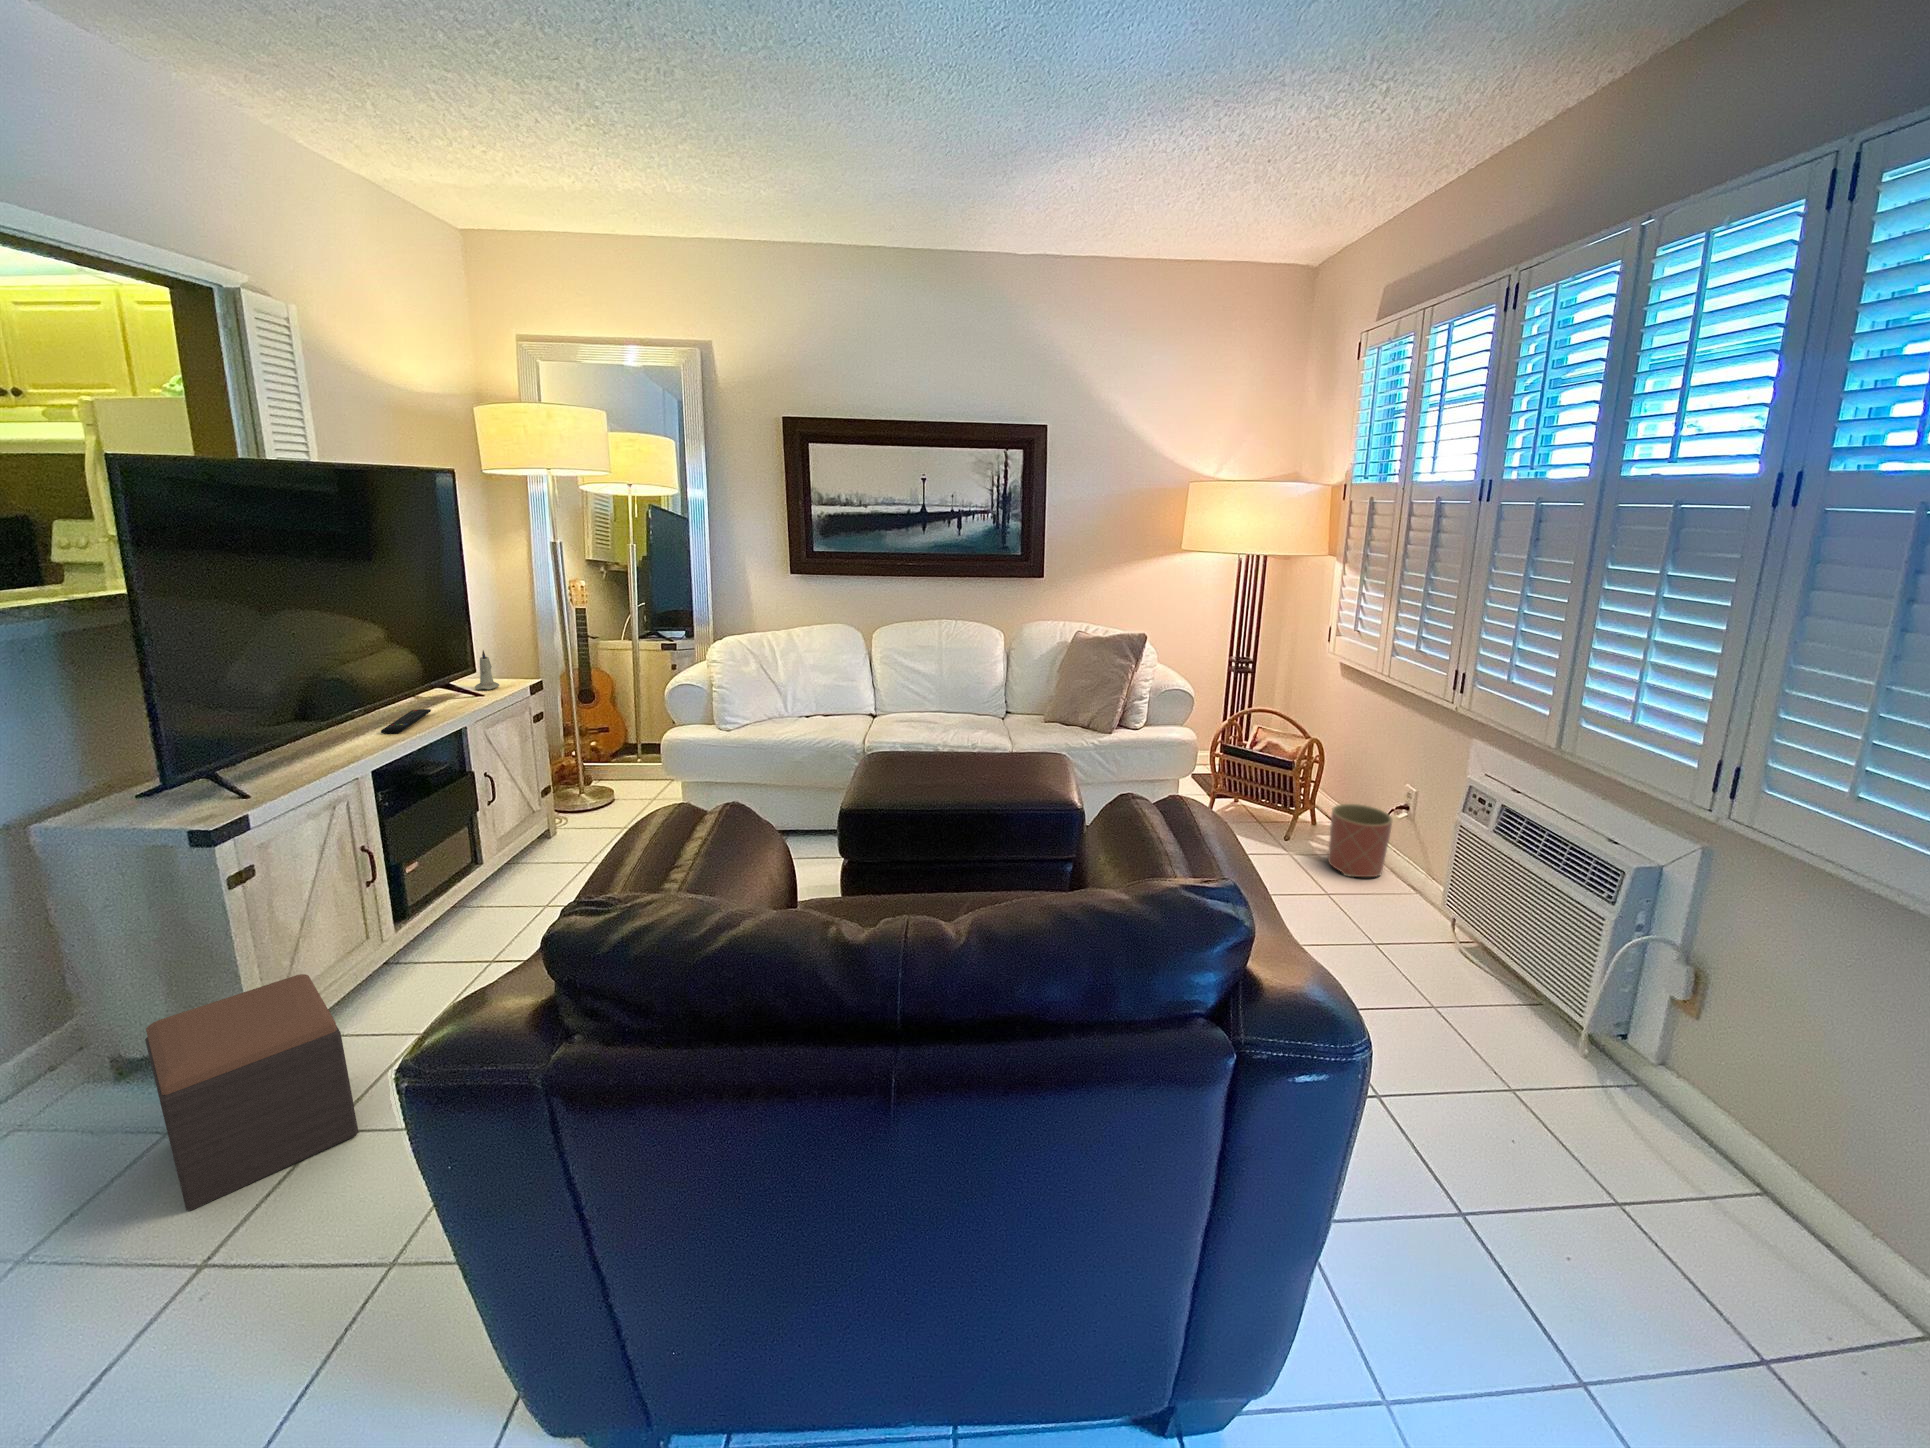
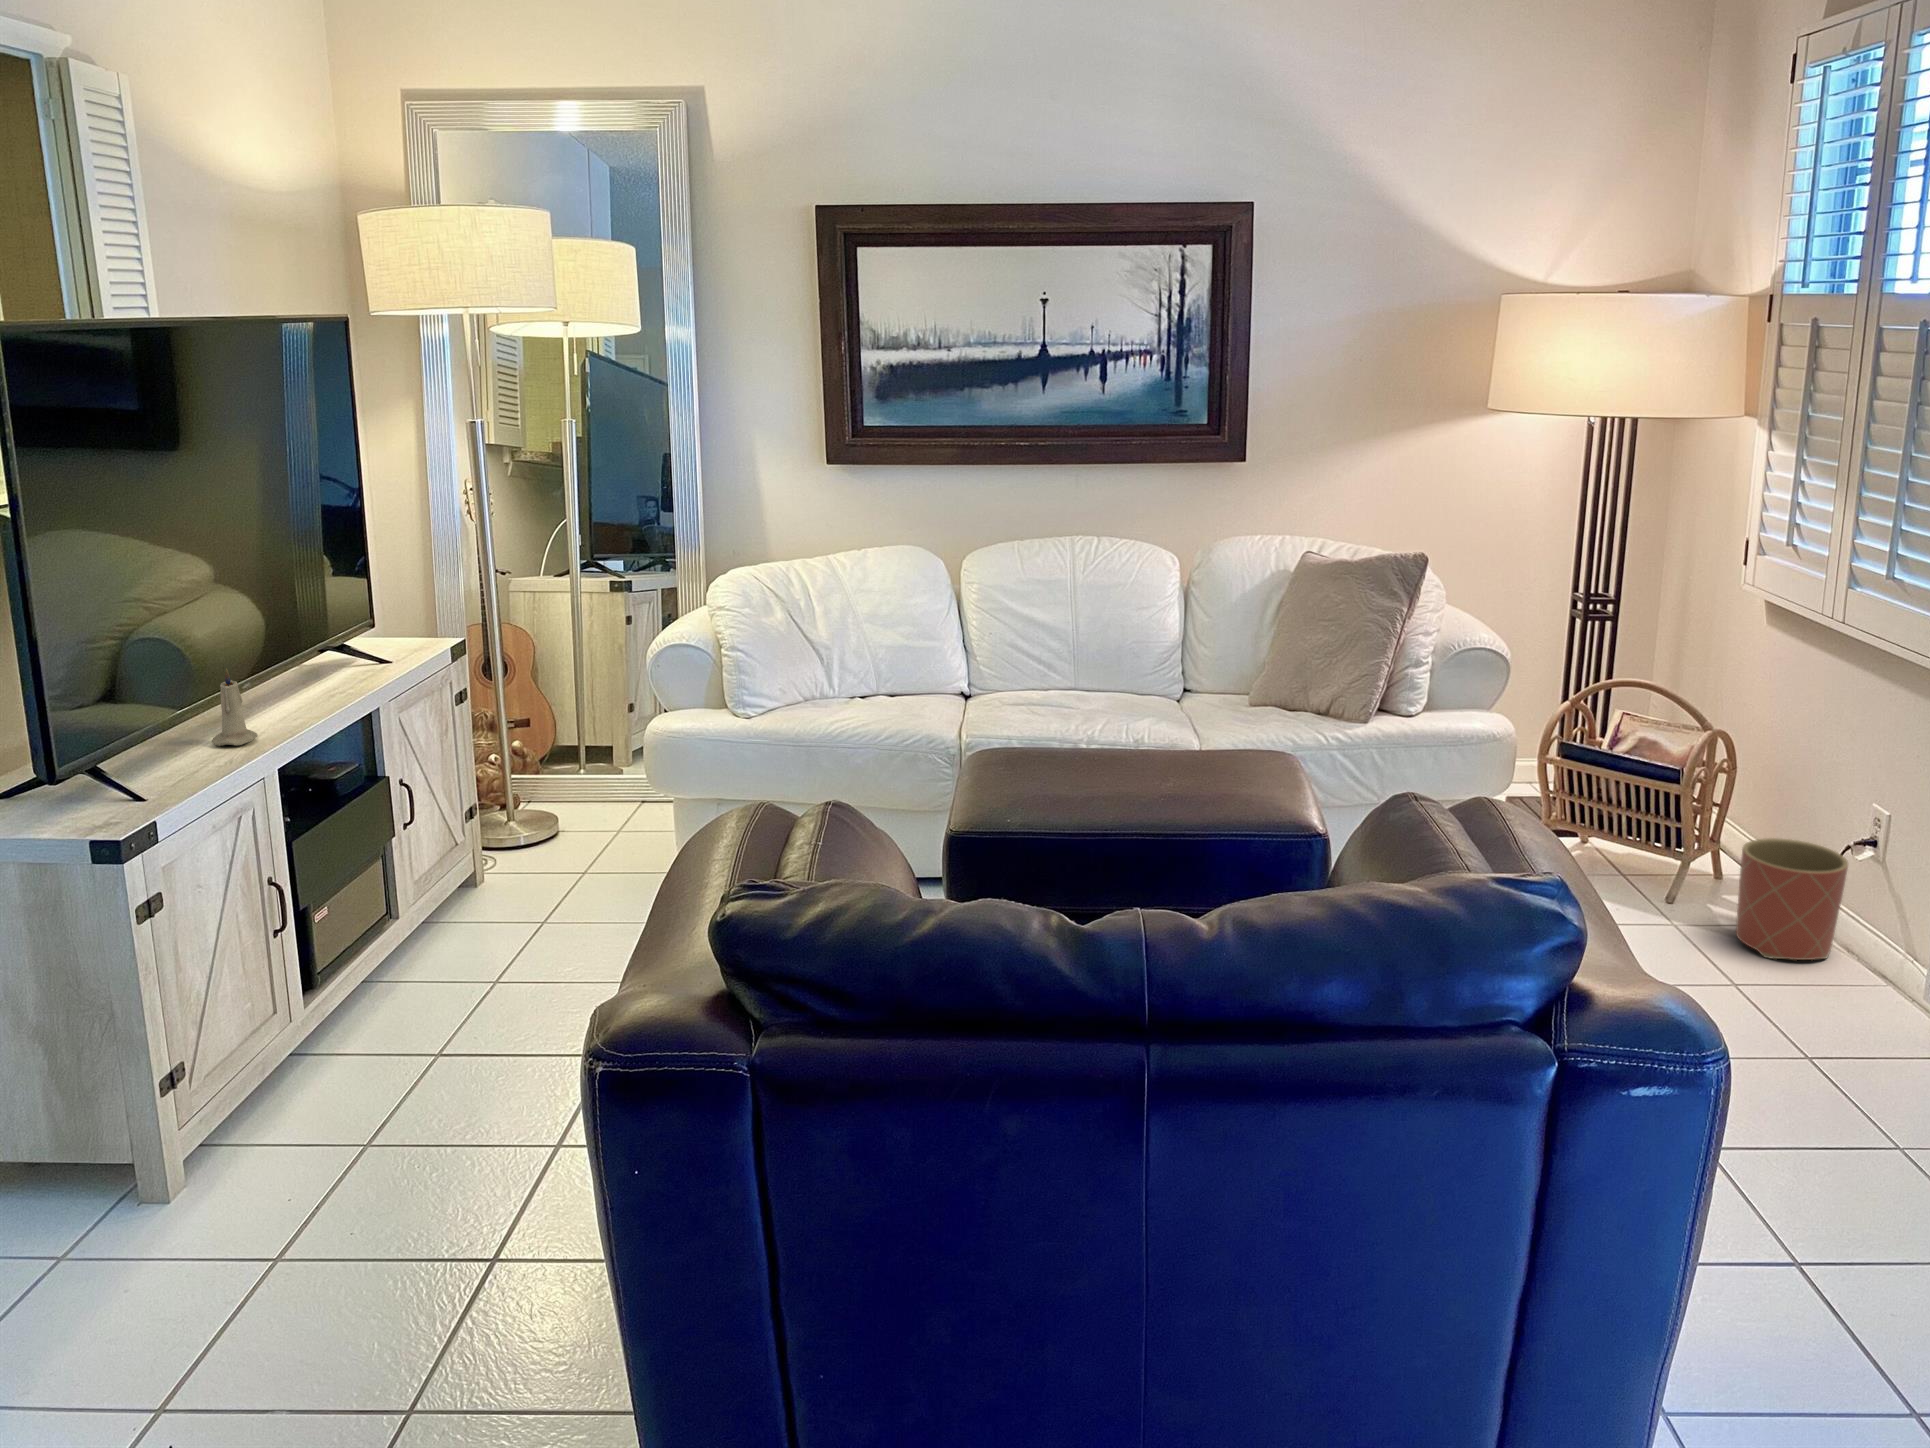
candle: present [475,650,499,690] -> present [212,668,258,746]
remote control: present [381,709,431,734] -> none [275,681,331,716]
footstool: present [145,974,358,1211] -> none [55,1042,317,1337]

